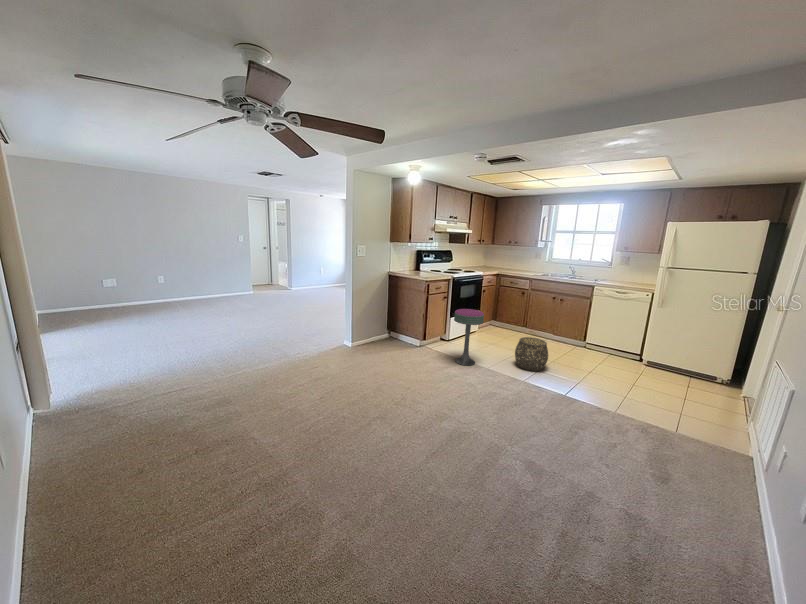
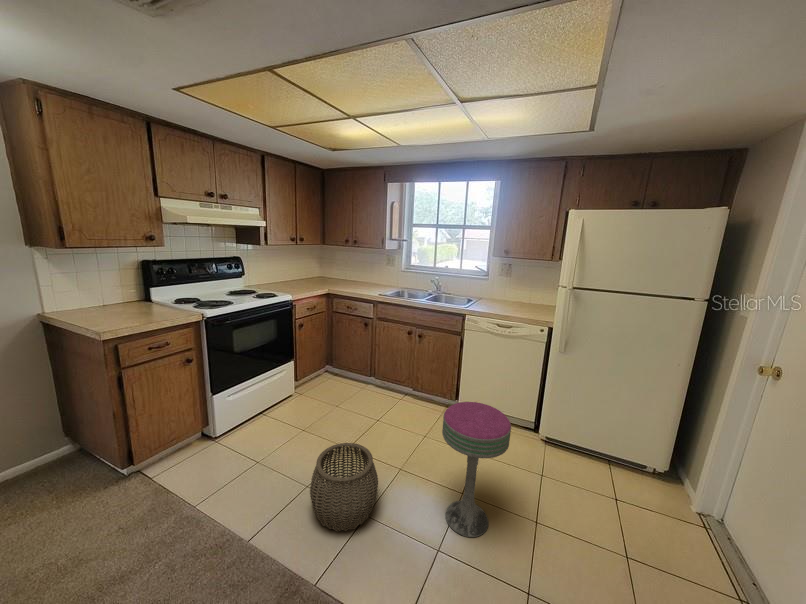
bar stool: present [454,309,484,365] -> present [442,402,511,537]

